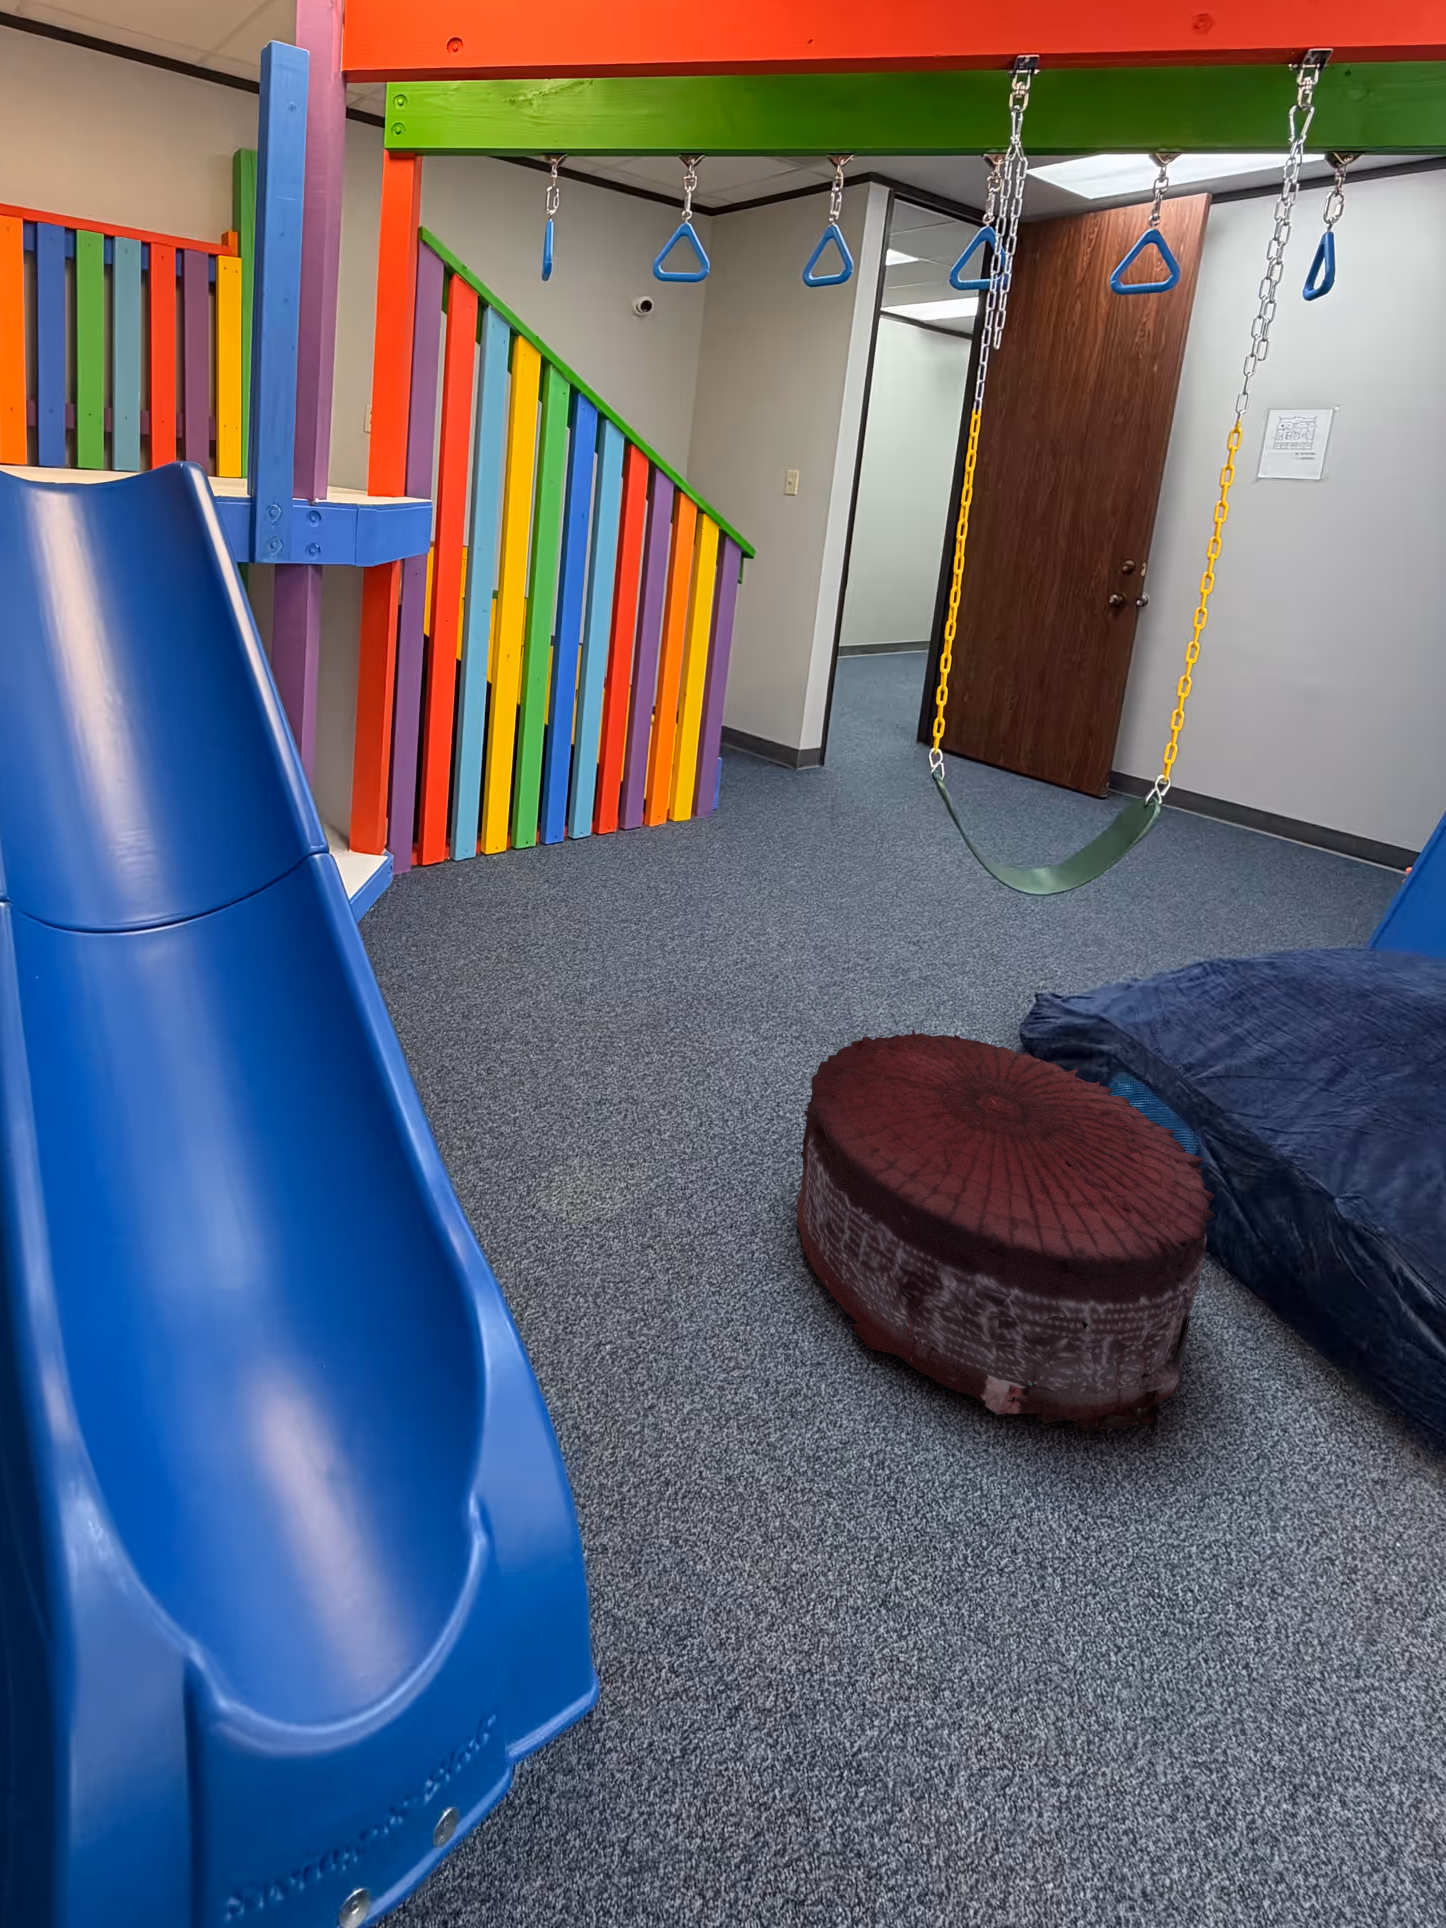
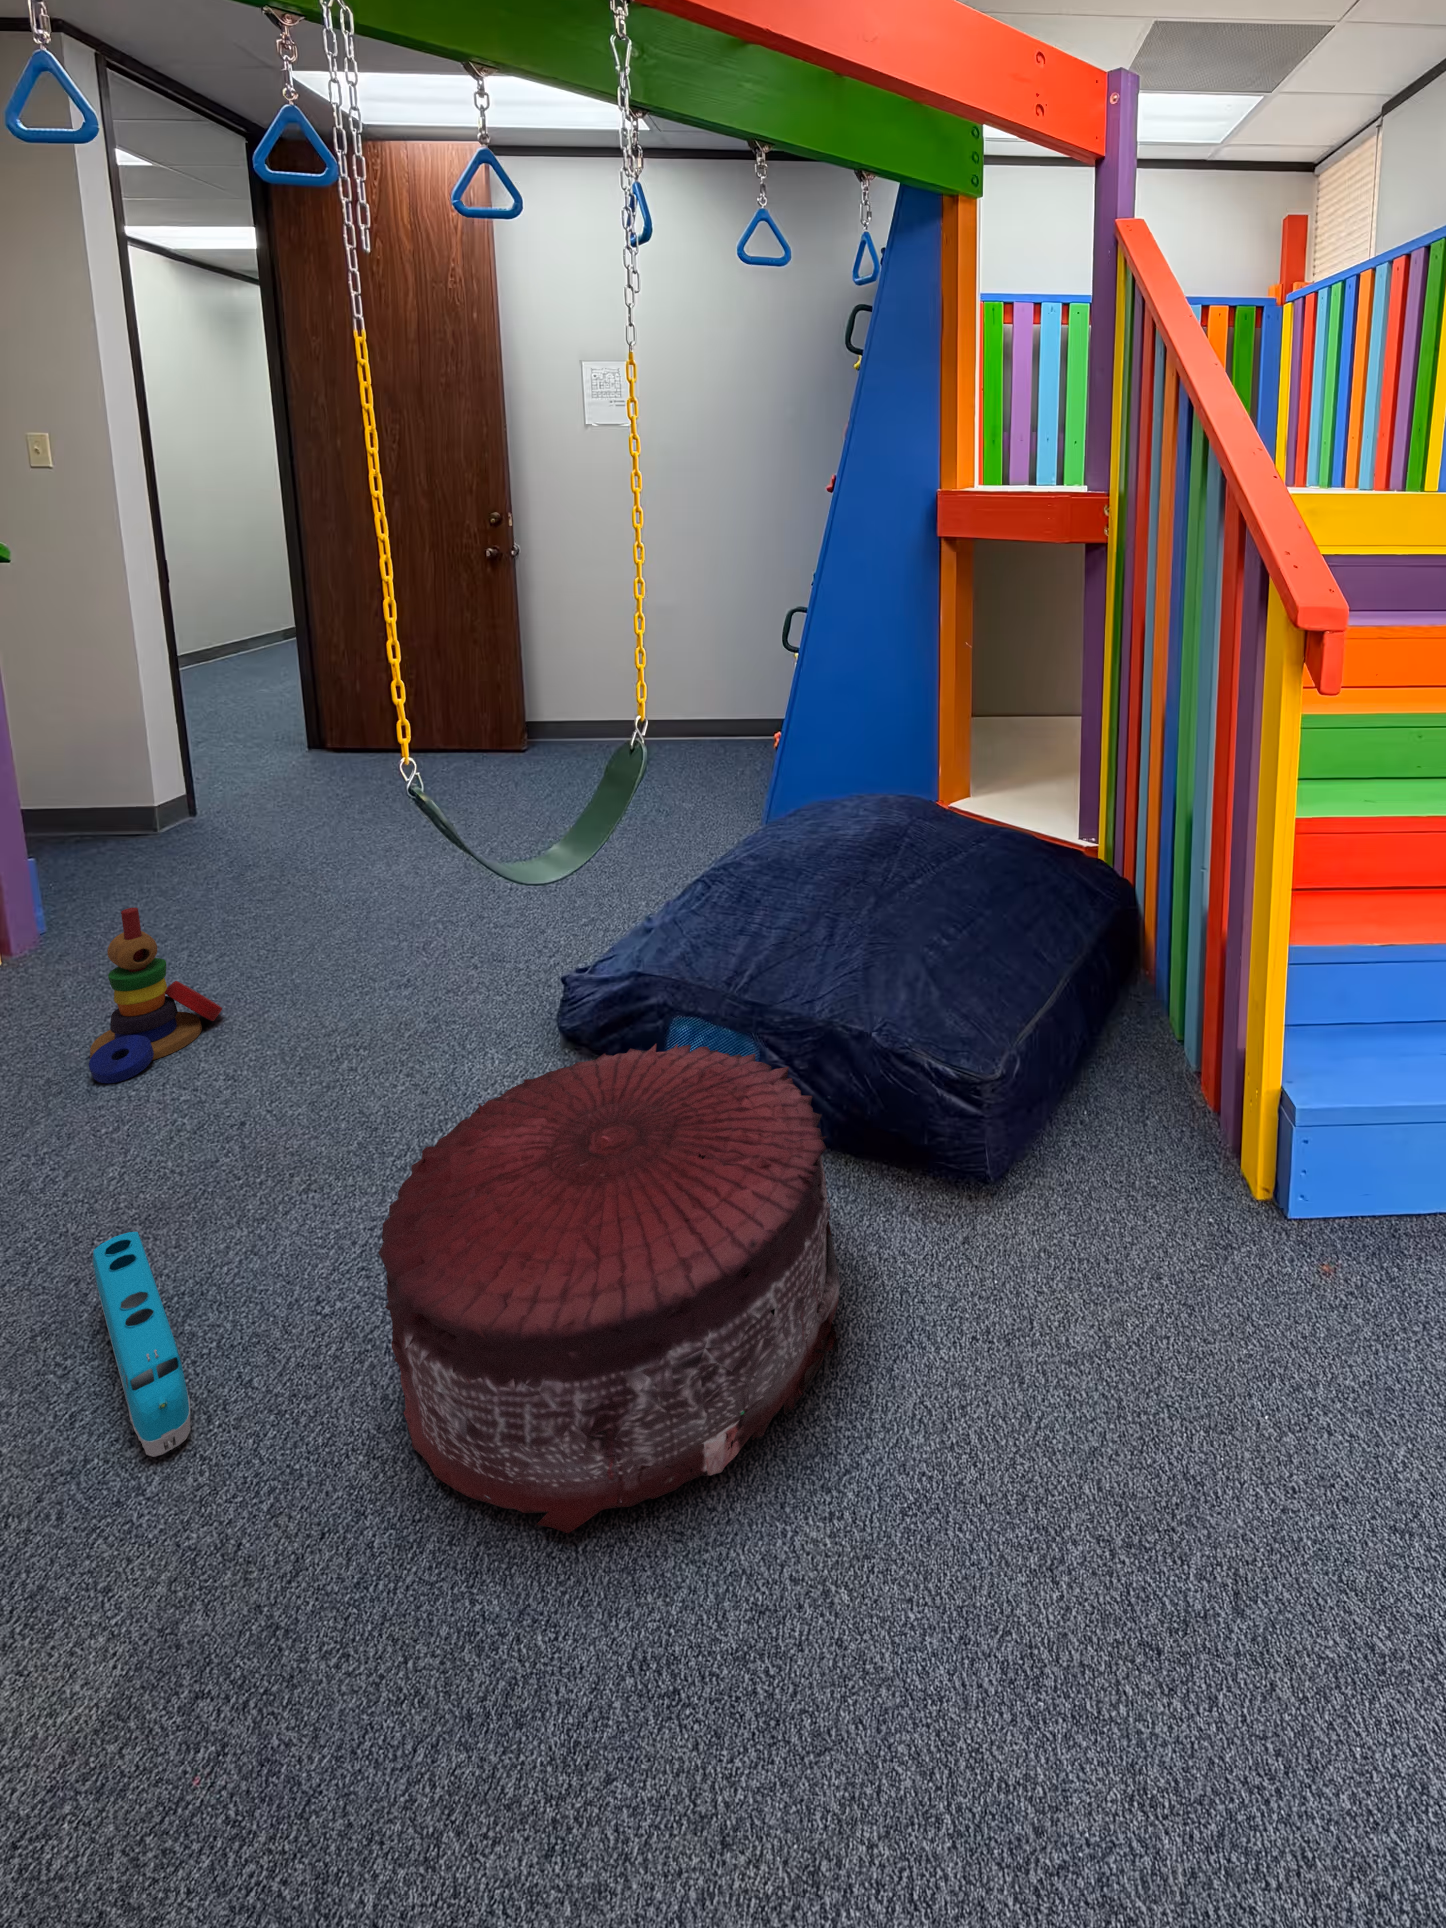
stacking toy: none [708,804,789,917] -> present [89,908,222,1083]
toy train: none [665,993,700,1125] -> present [92,1232,191,1457]

